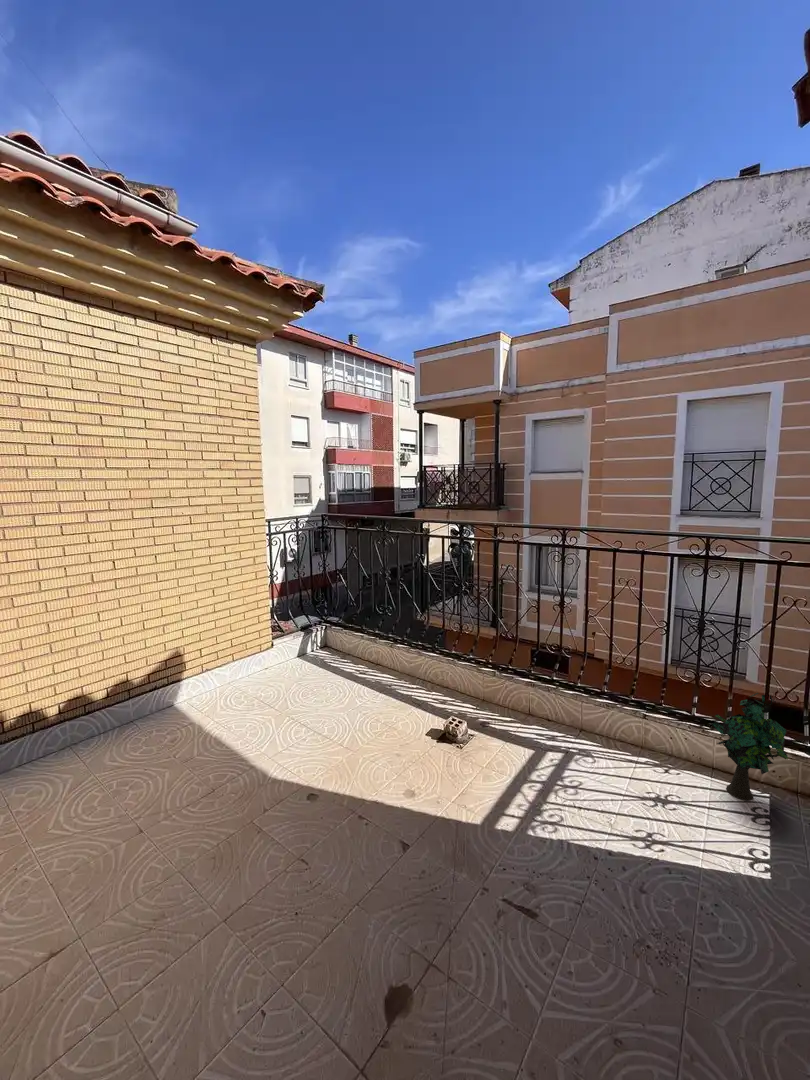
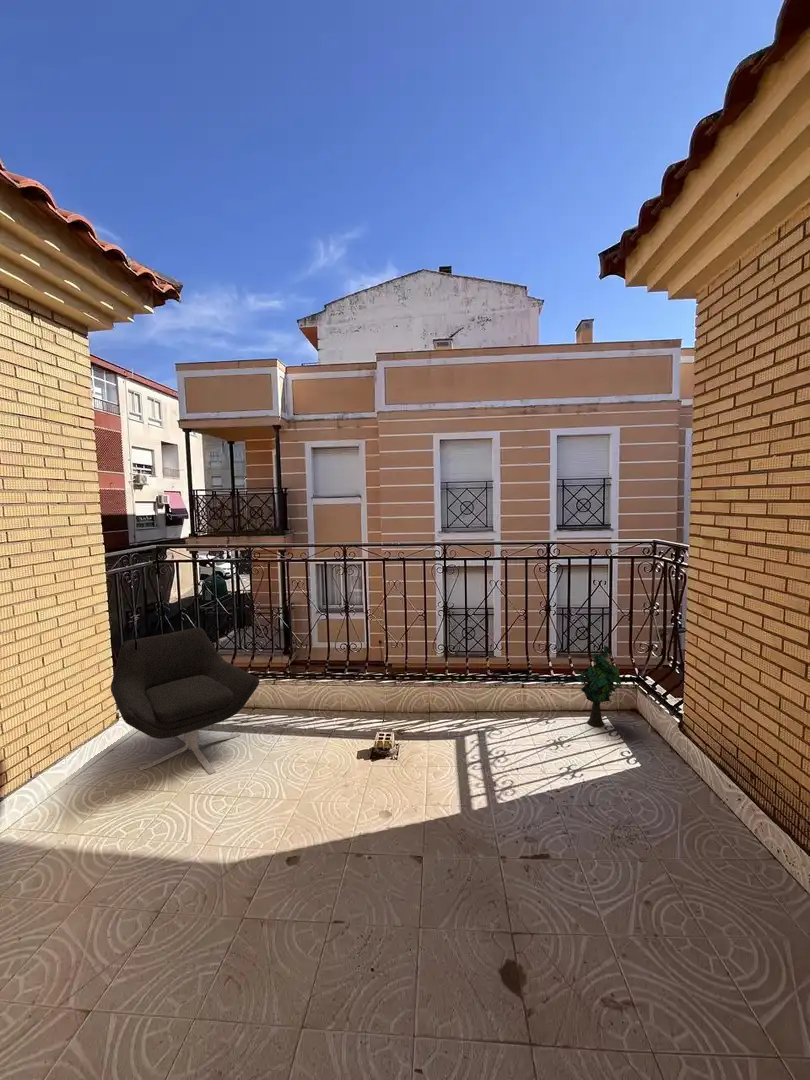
lounge chair: none [251,587,363,710] -> present [111,627,260,774]

